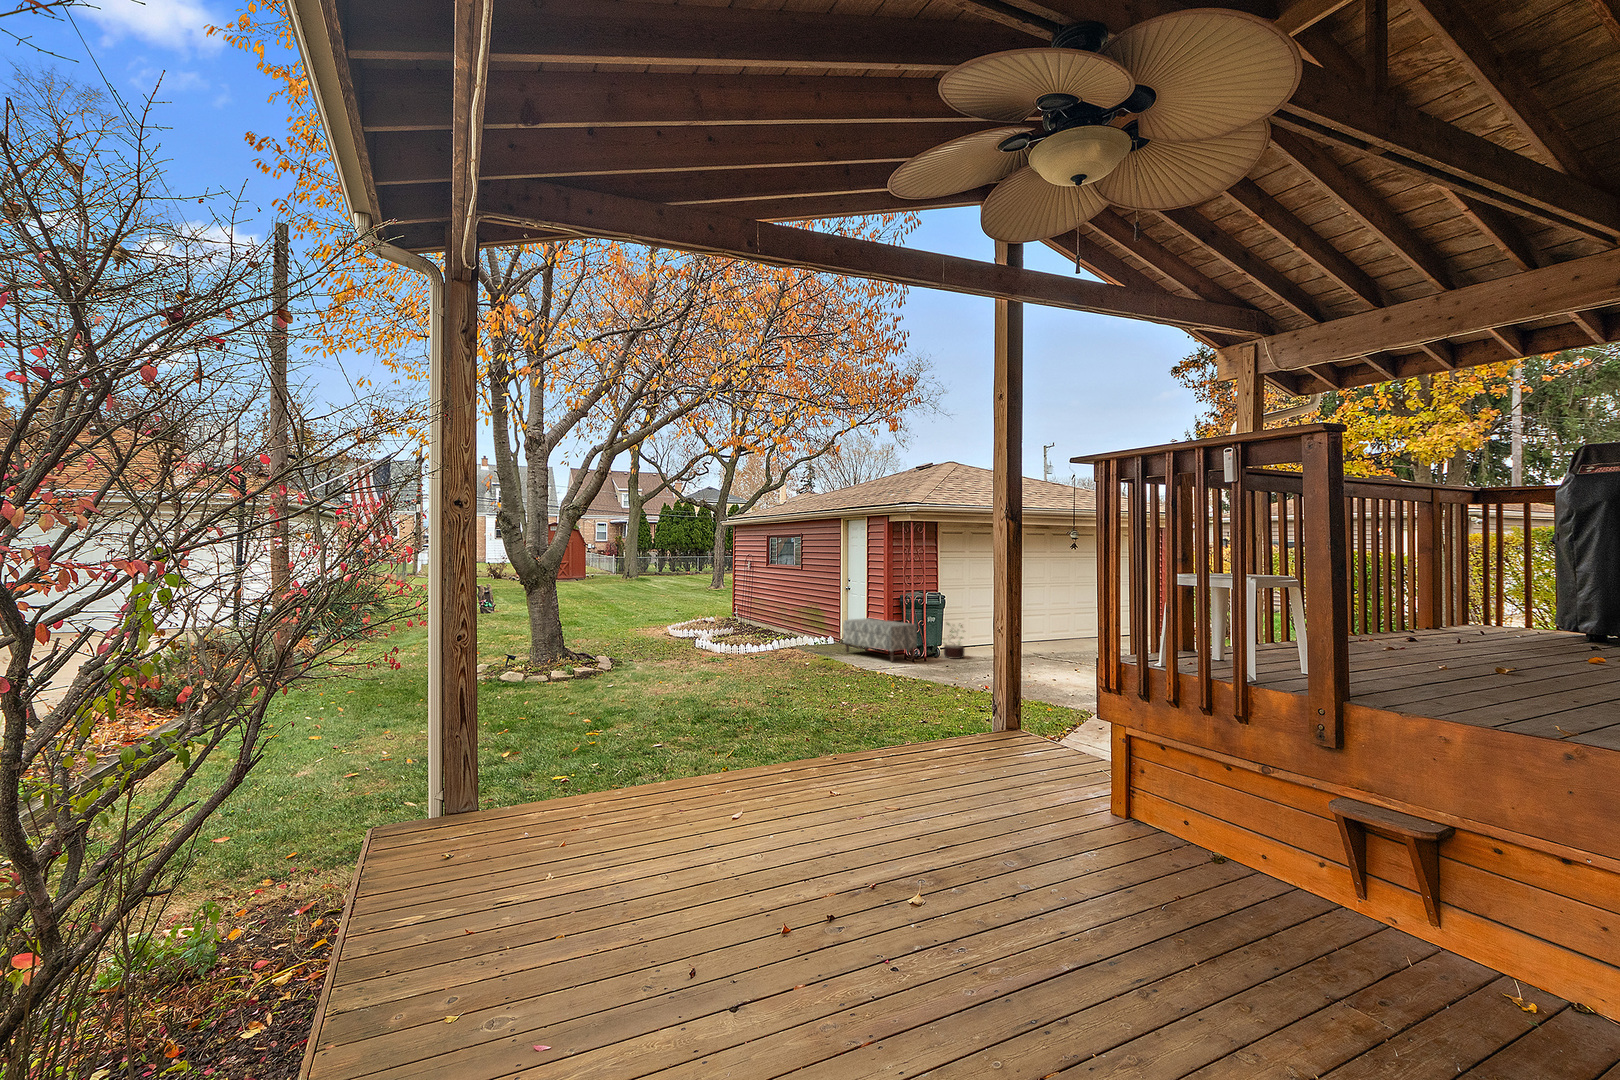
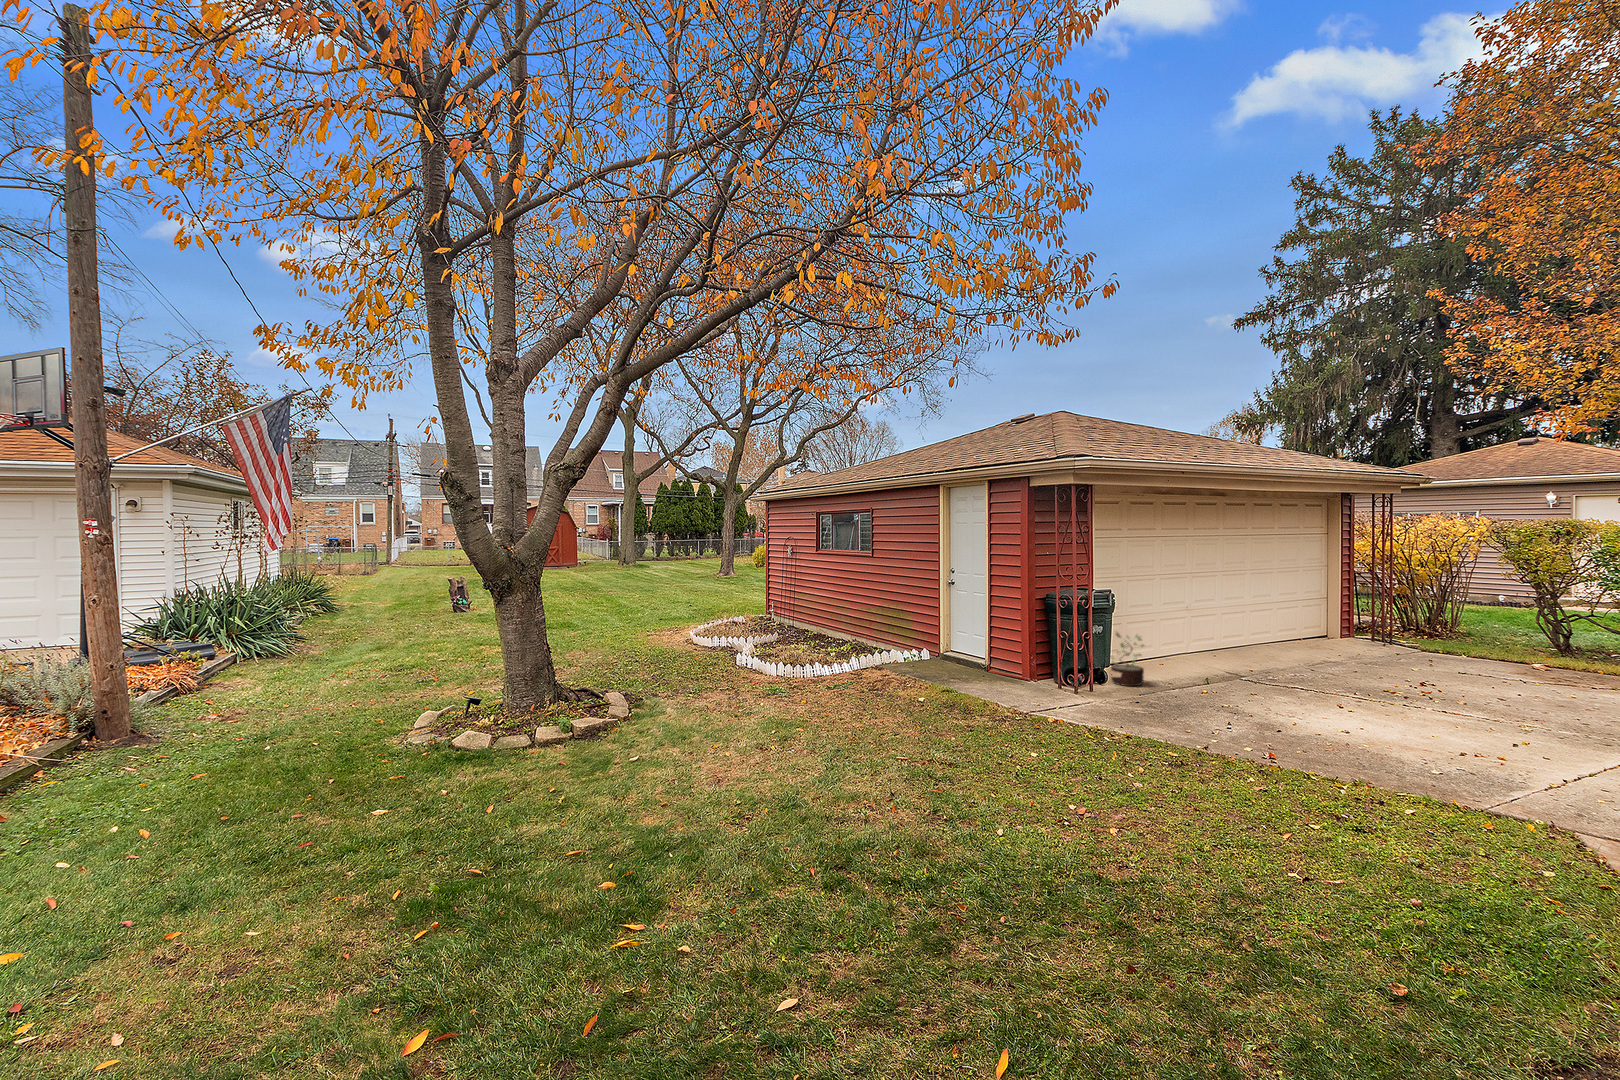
bench: present [843,618,917,662] -> none [961,626,1079,695]

